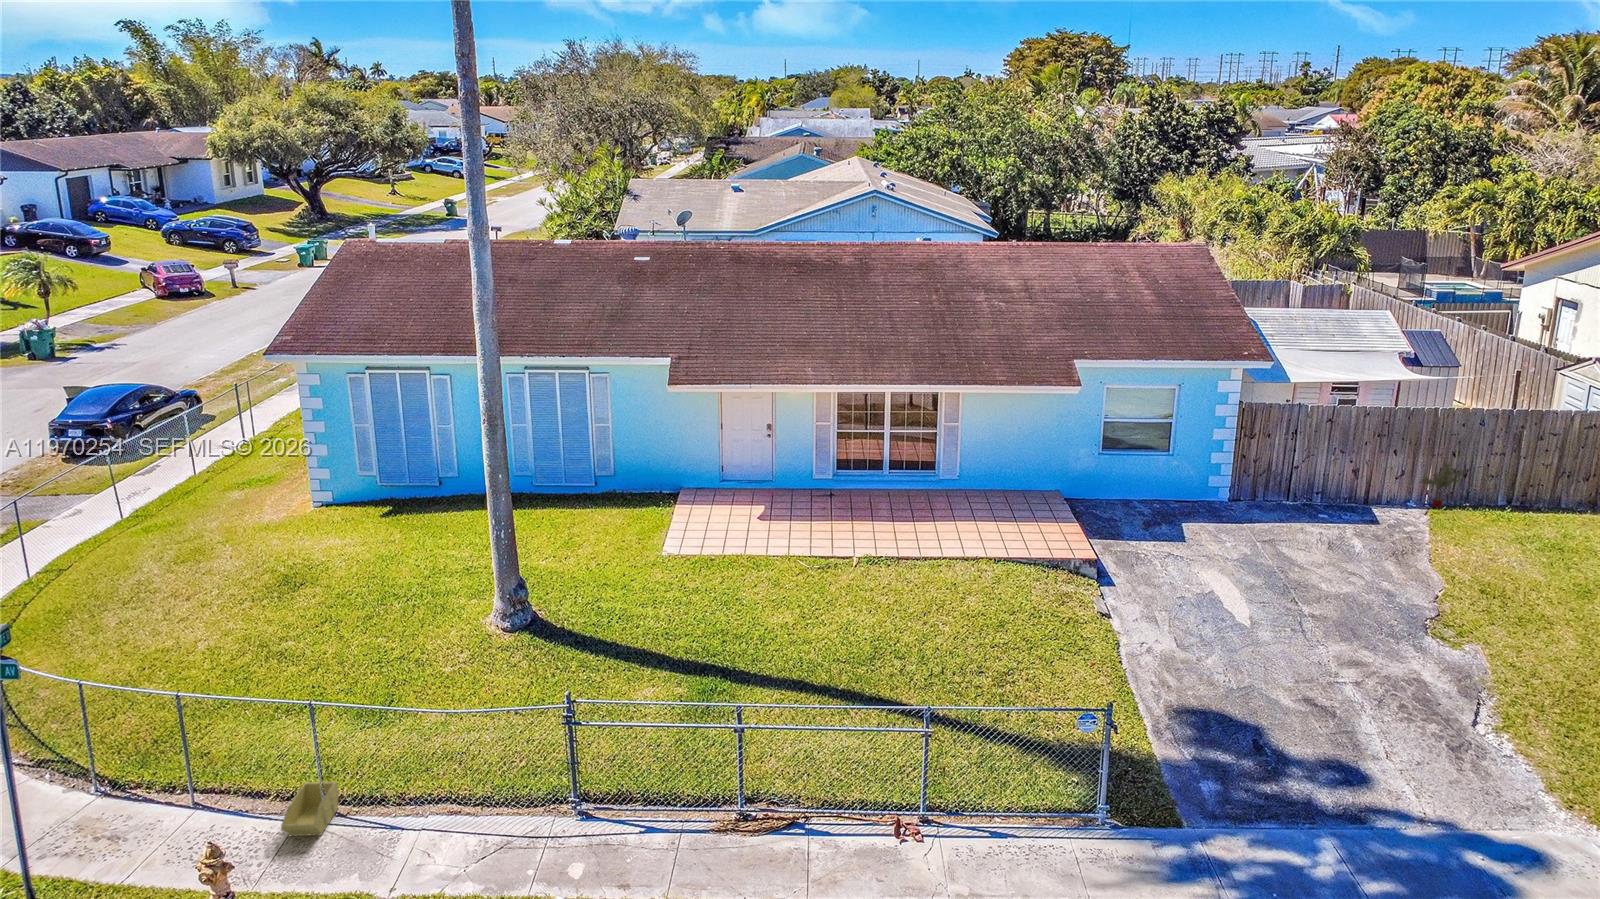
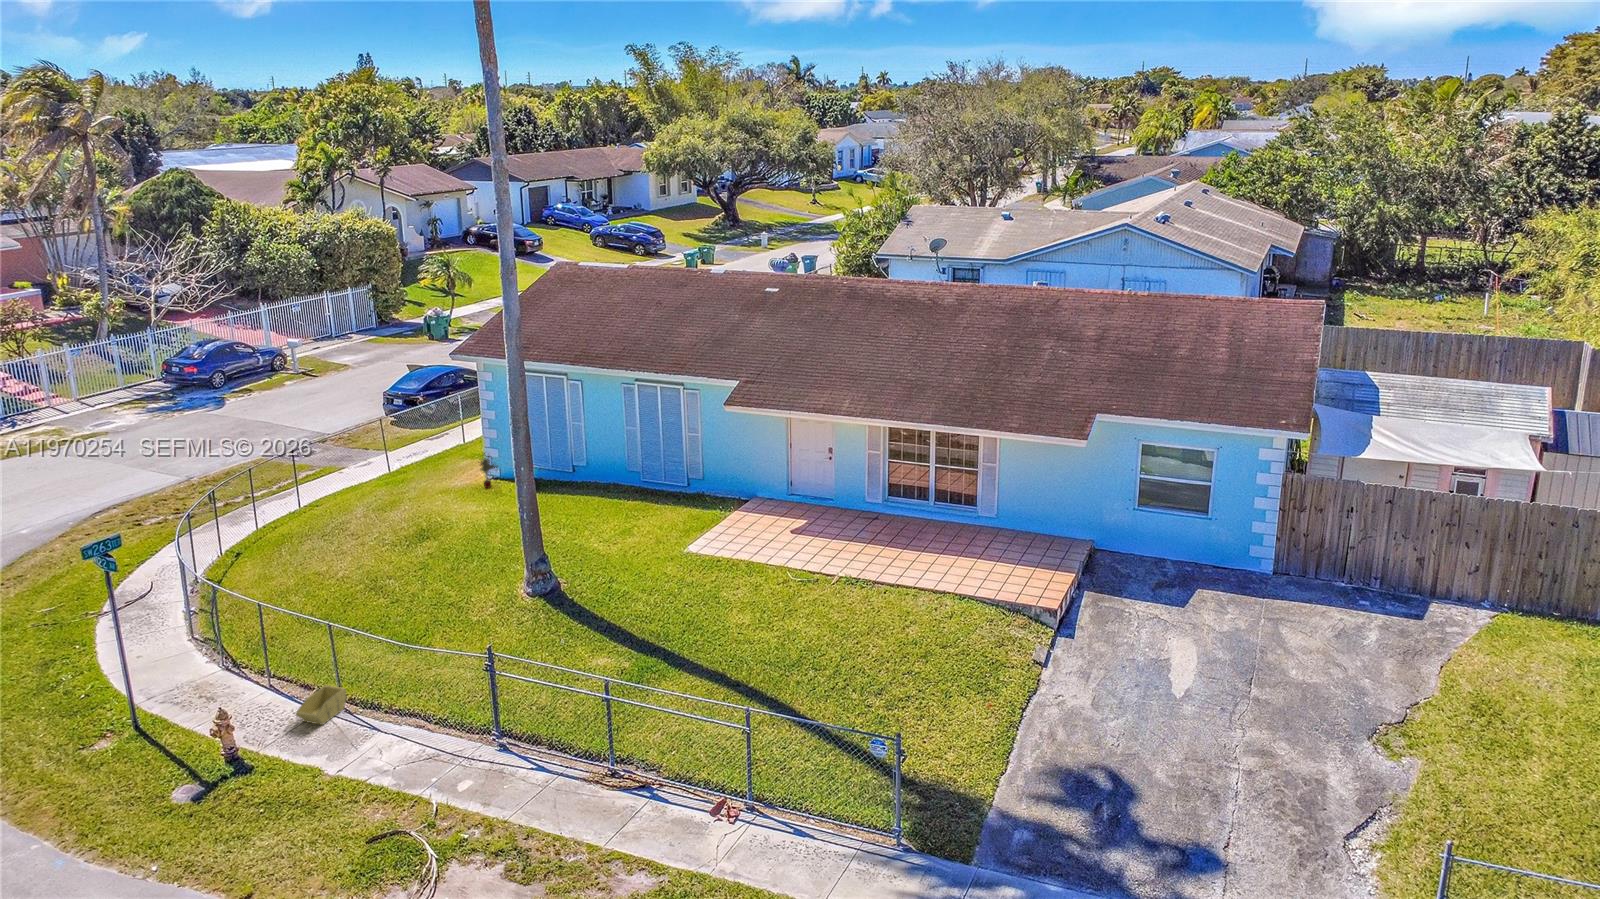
potted tree: present [1420,464,1465,508] -> present [480,453,498,488]

